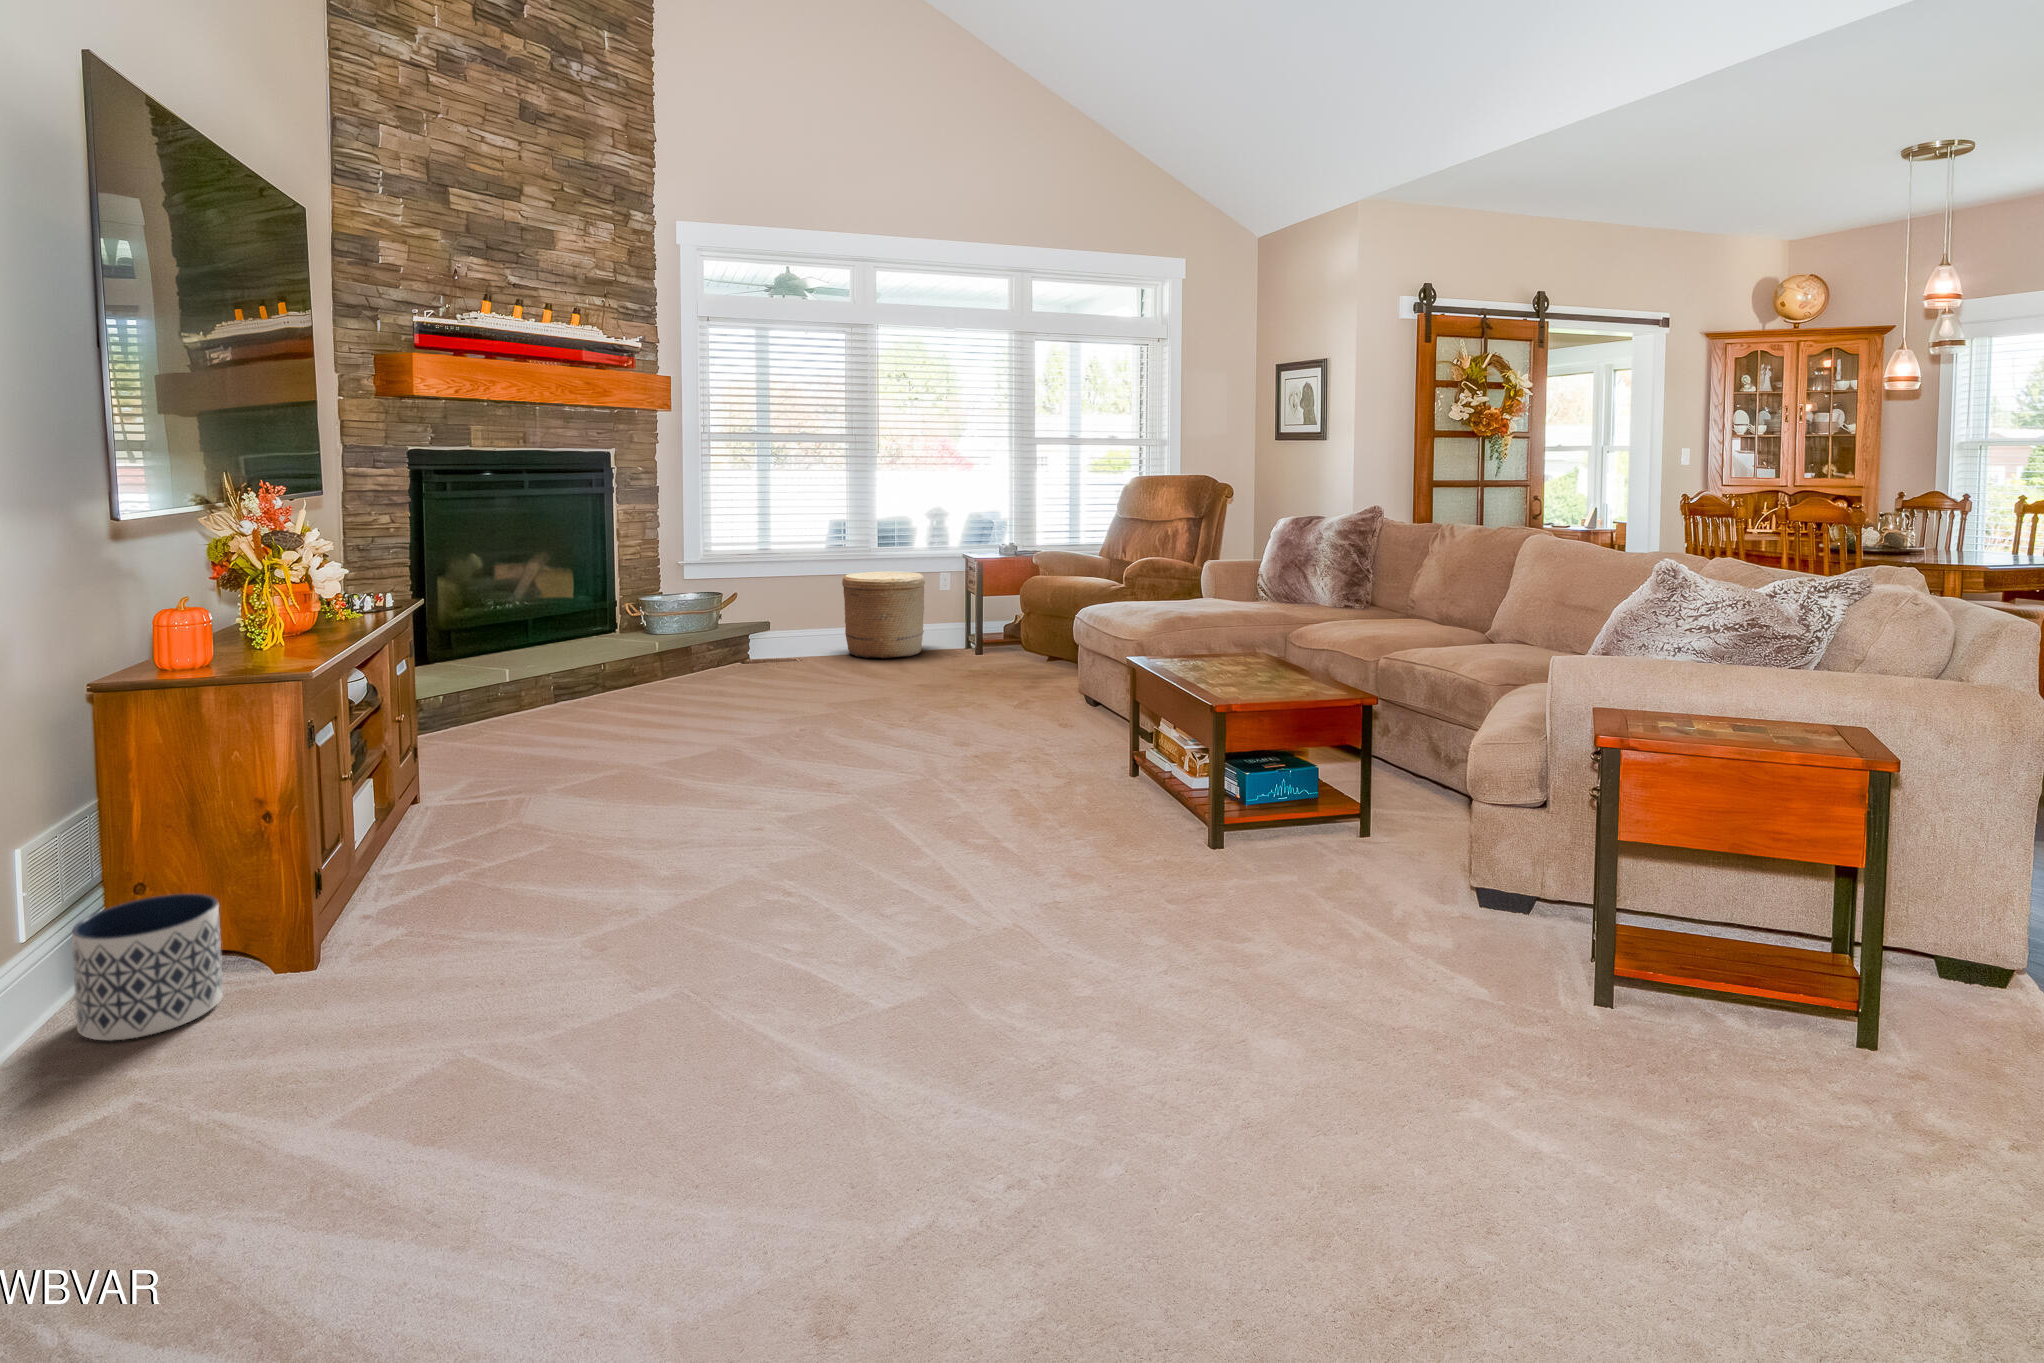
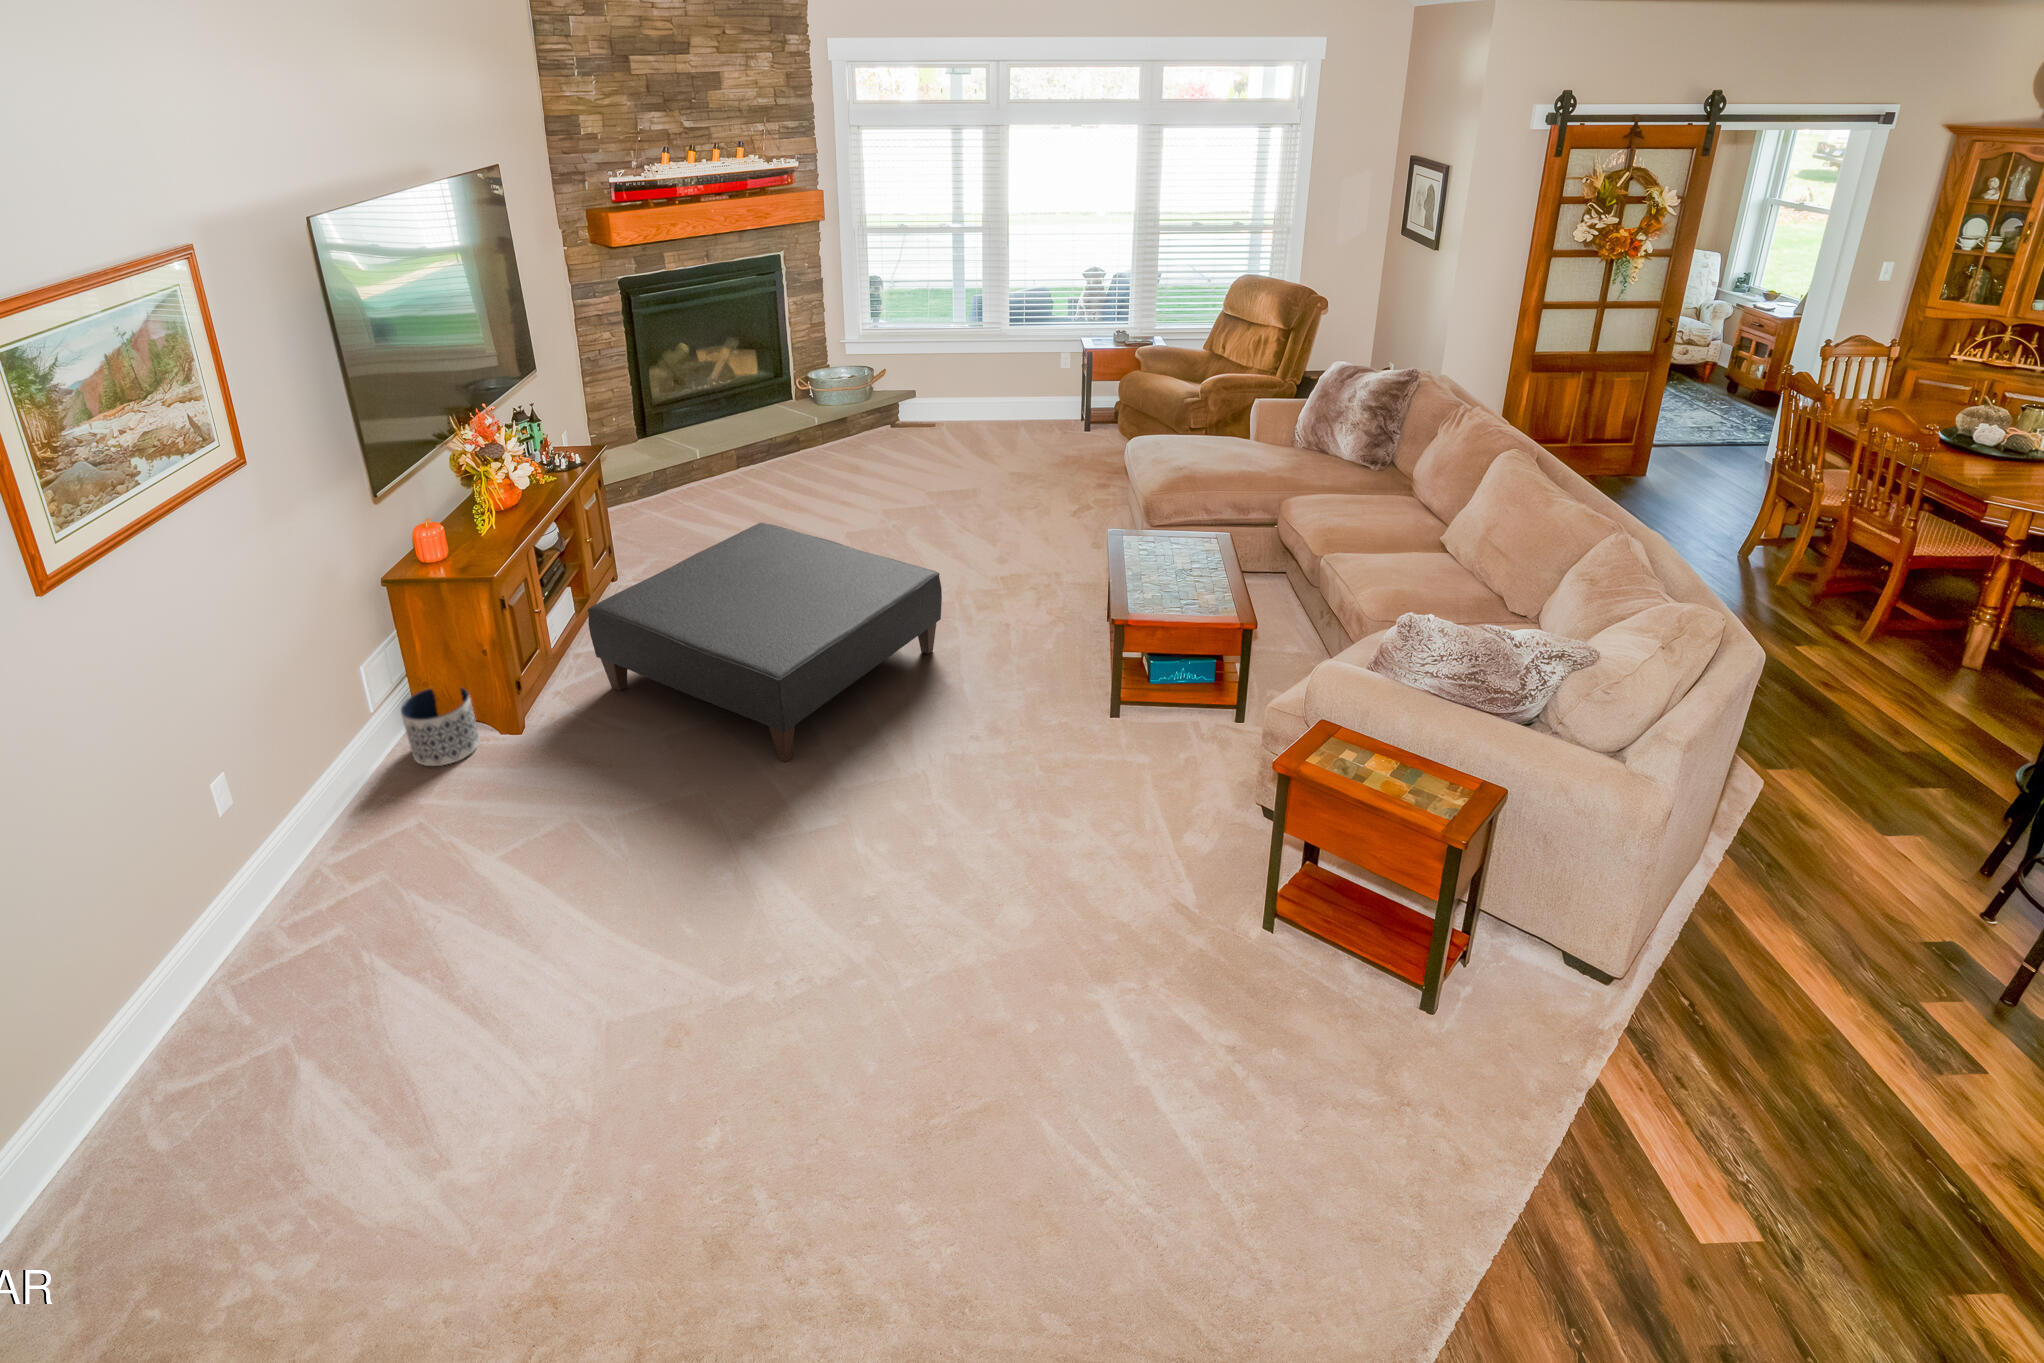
woven basket: present [842,572,925,659] -> none [968,350,1037,431]
ottoman: none [433,686,955,942] -> present [588,523,942,762]

